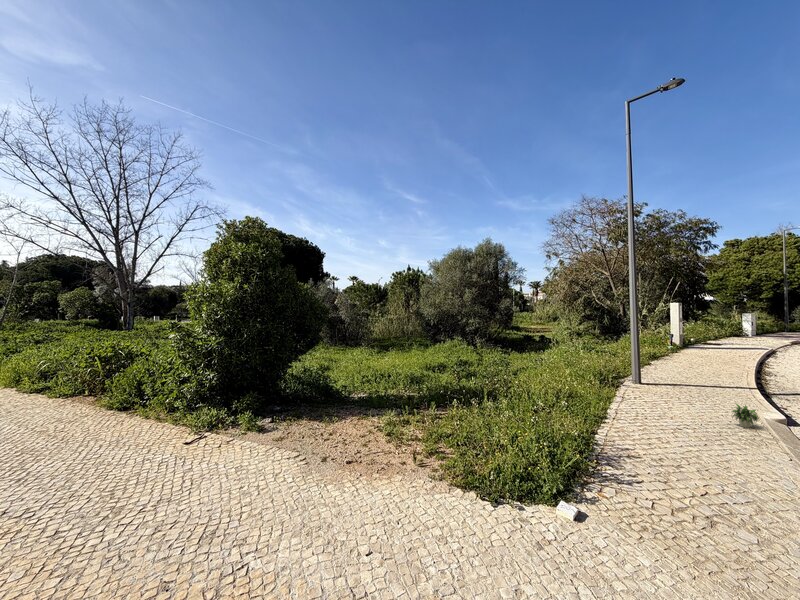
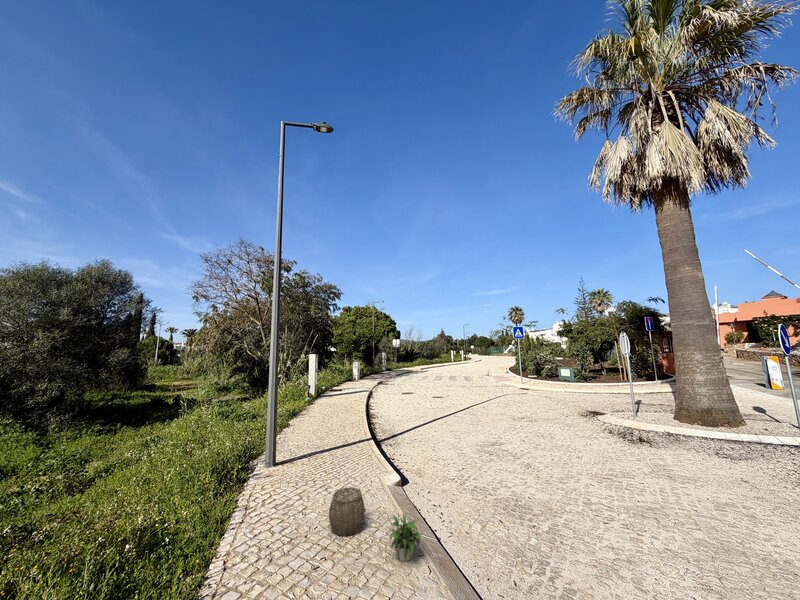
woven basket: none [687,389,717,413] -> present [329,488,365,536]

